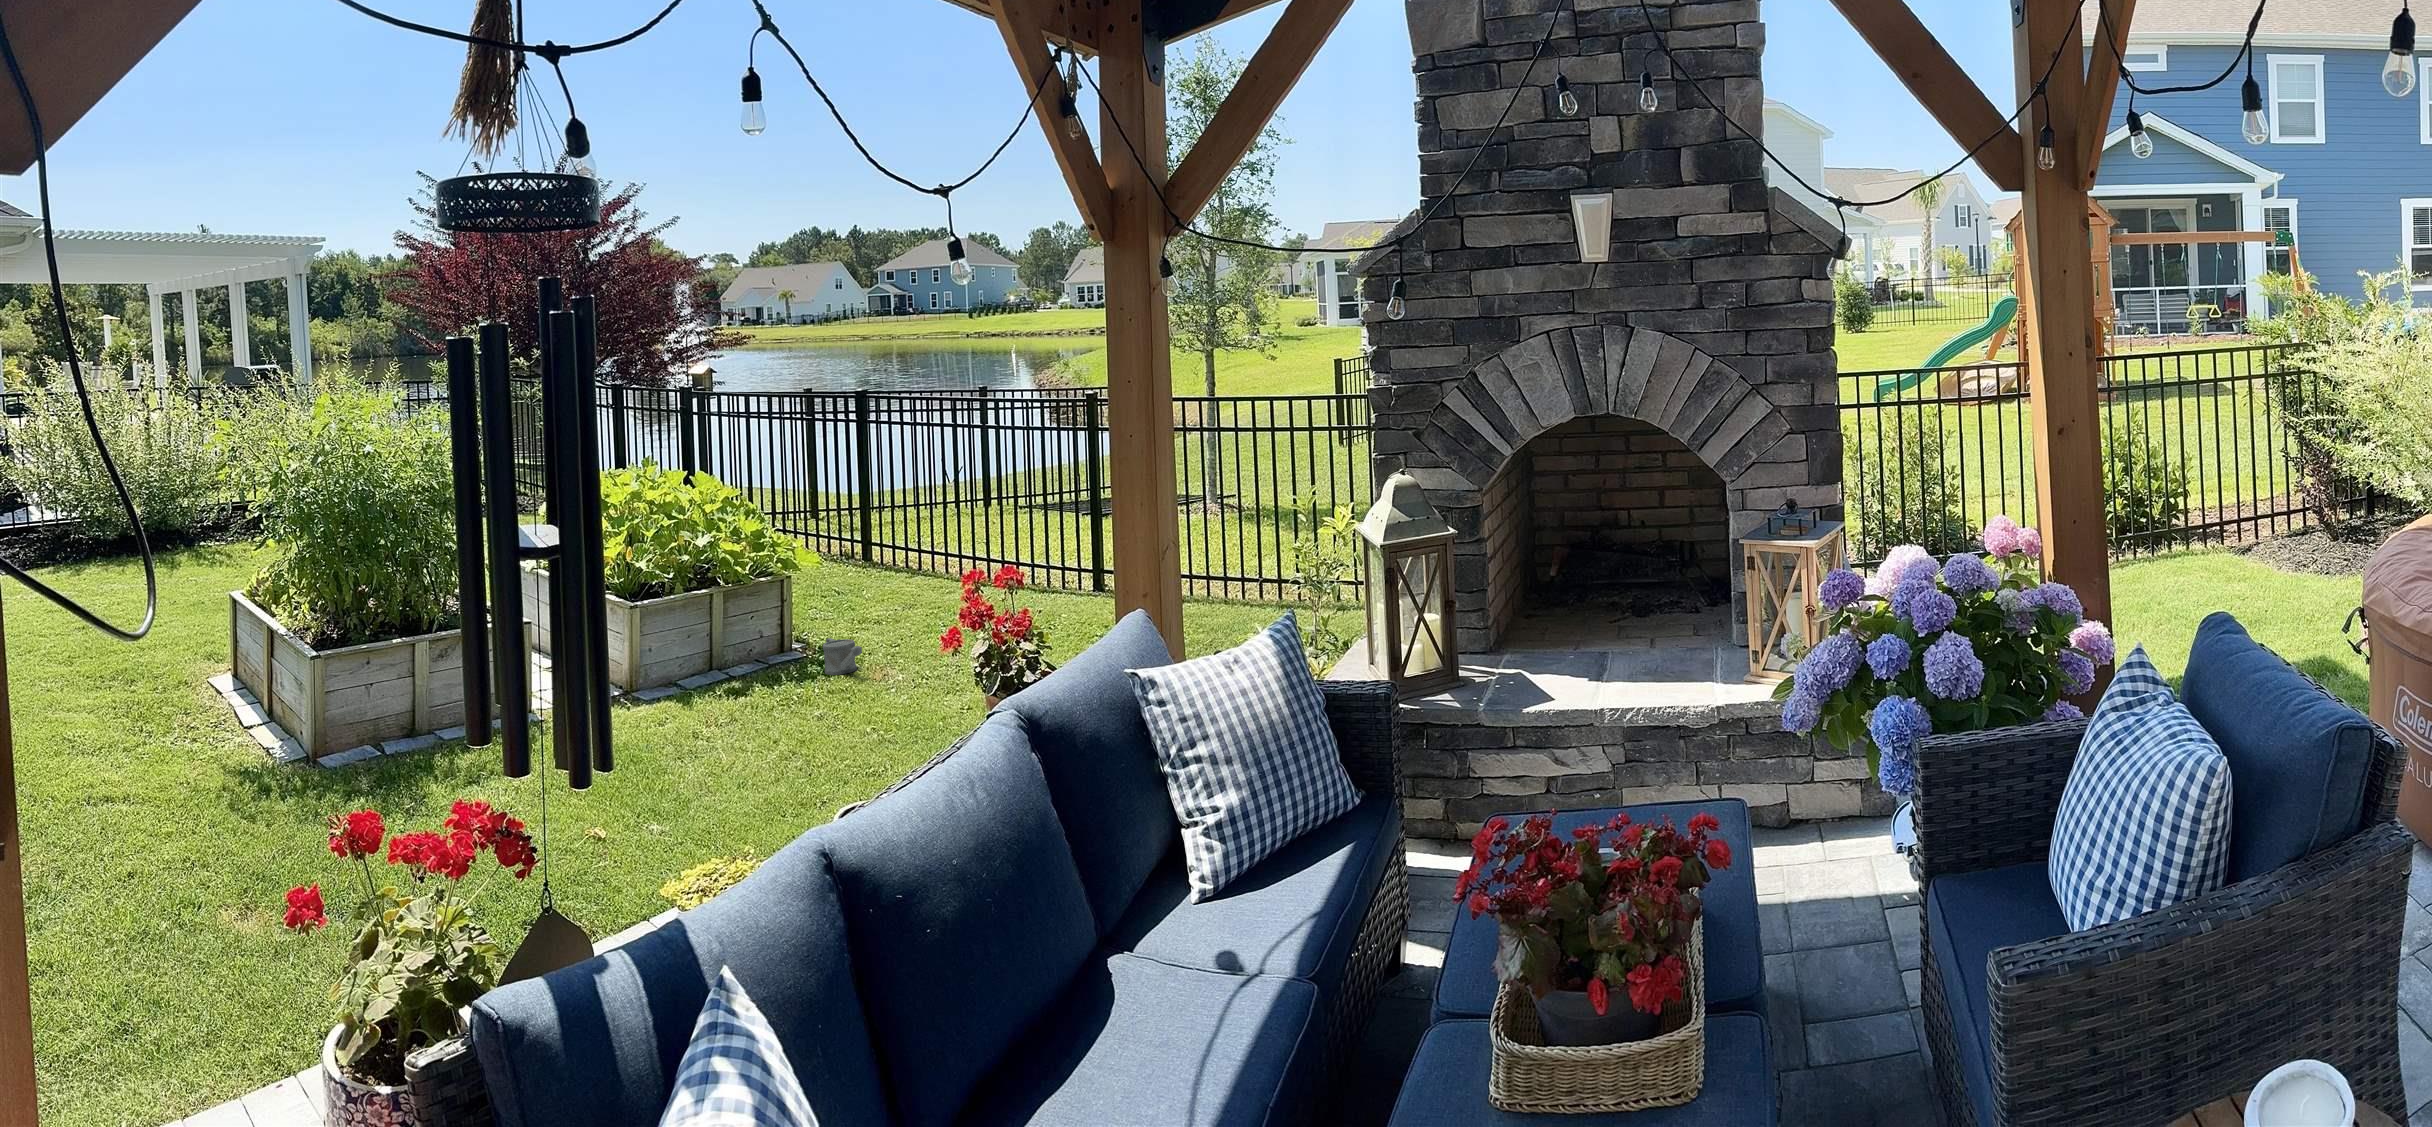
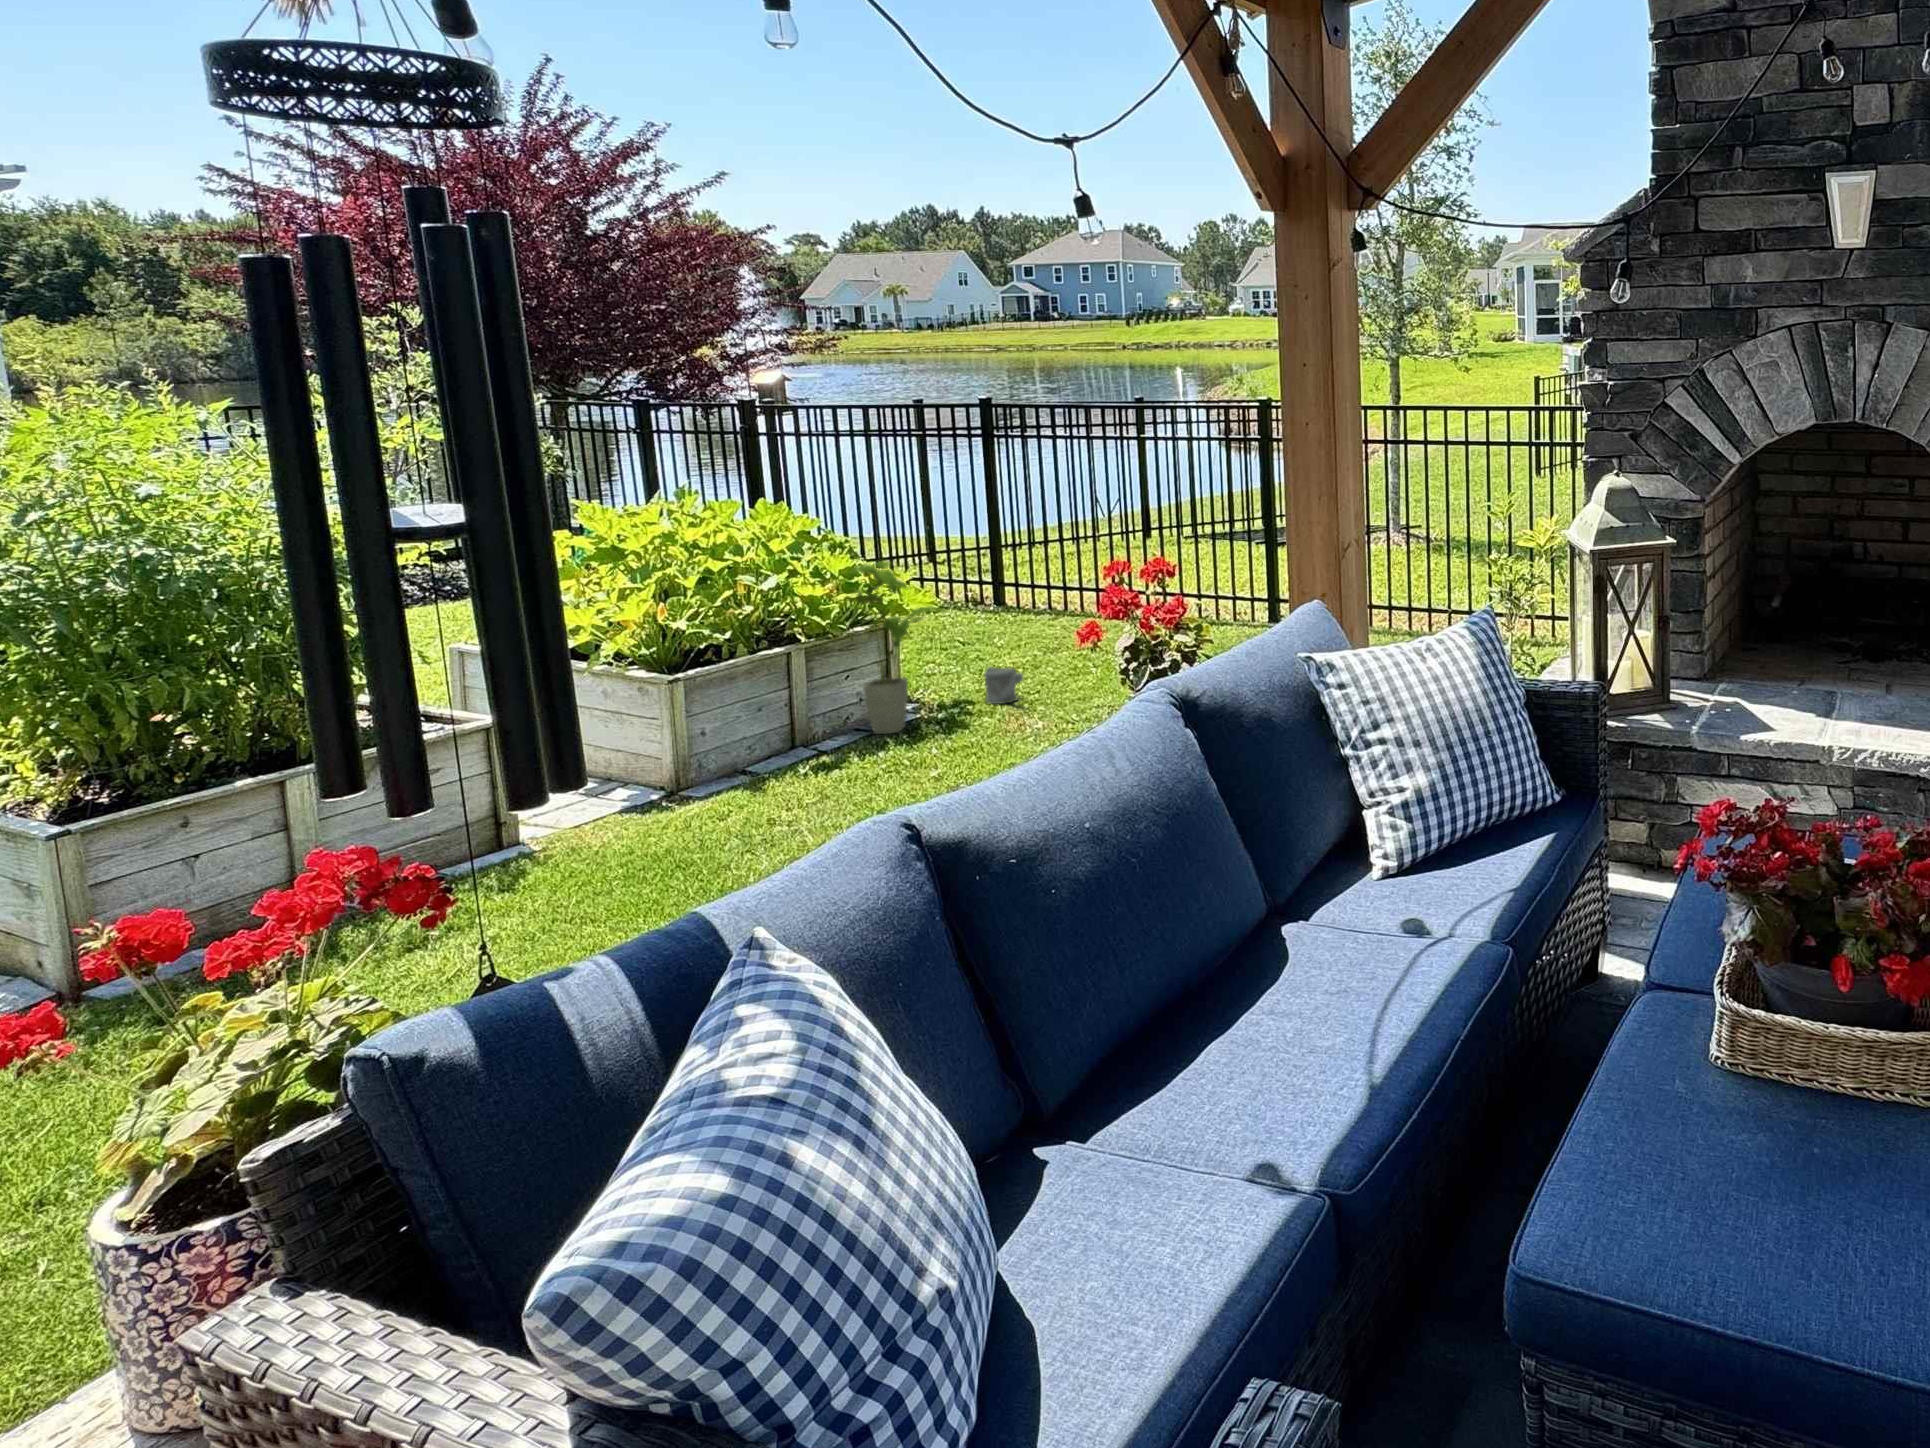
house plant: none [682,547,784,712] -> present [847,561,936,734]

